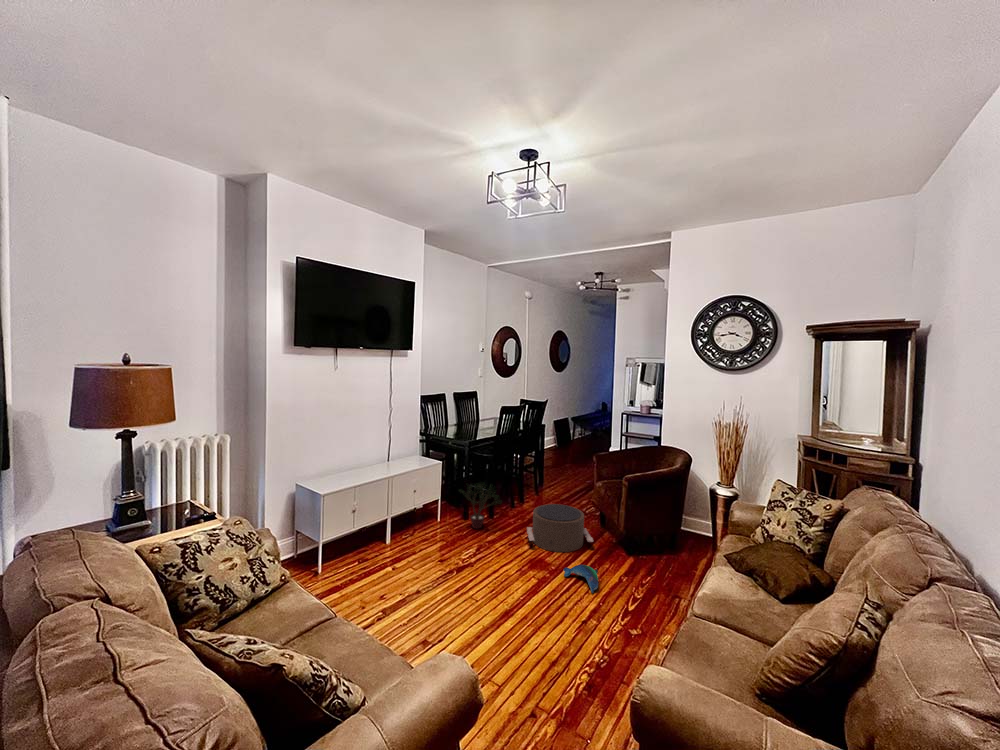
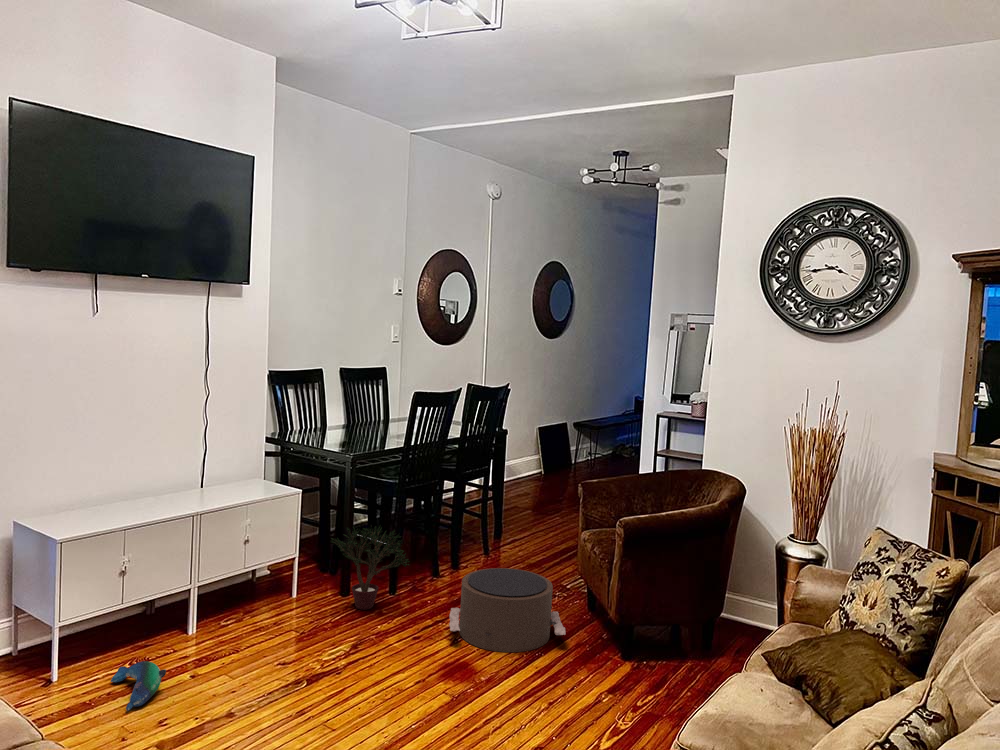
plush toy: present [564,565,598,593] -> present [111,661,166,711]

